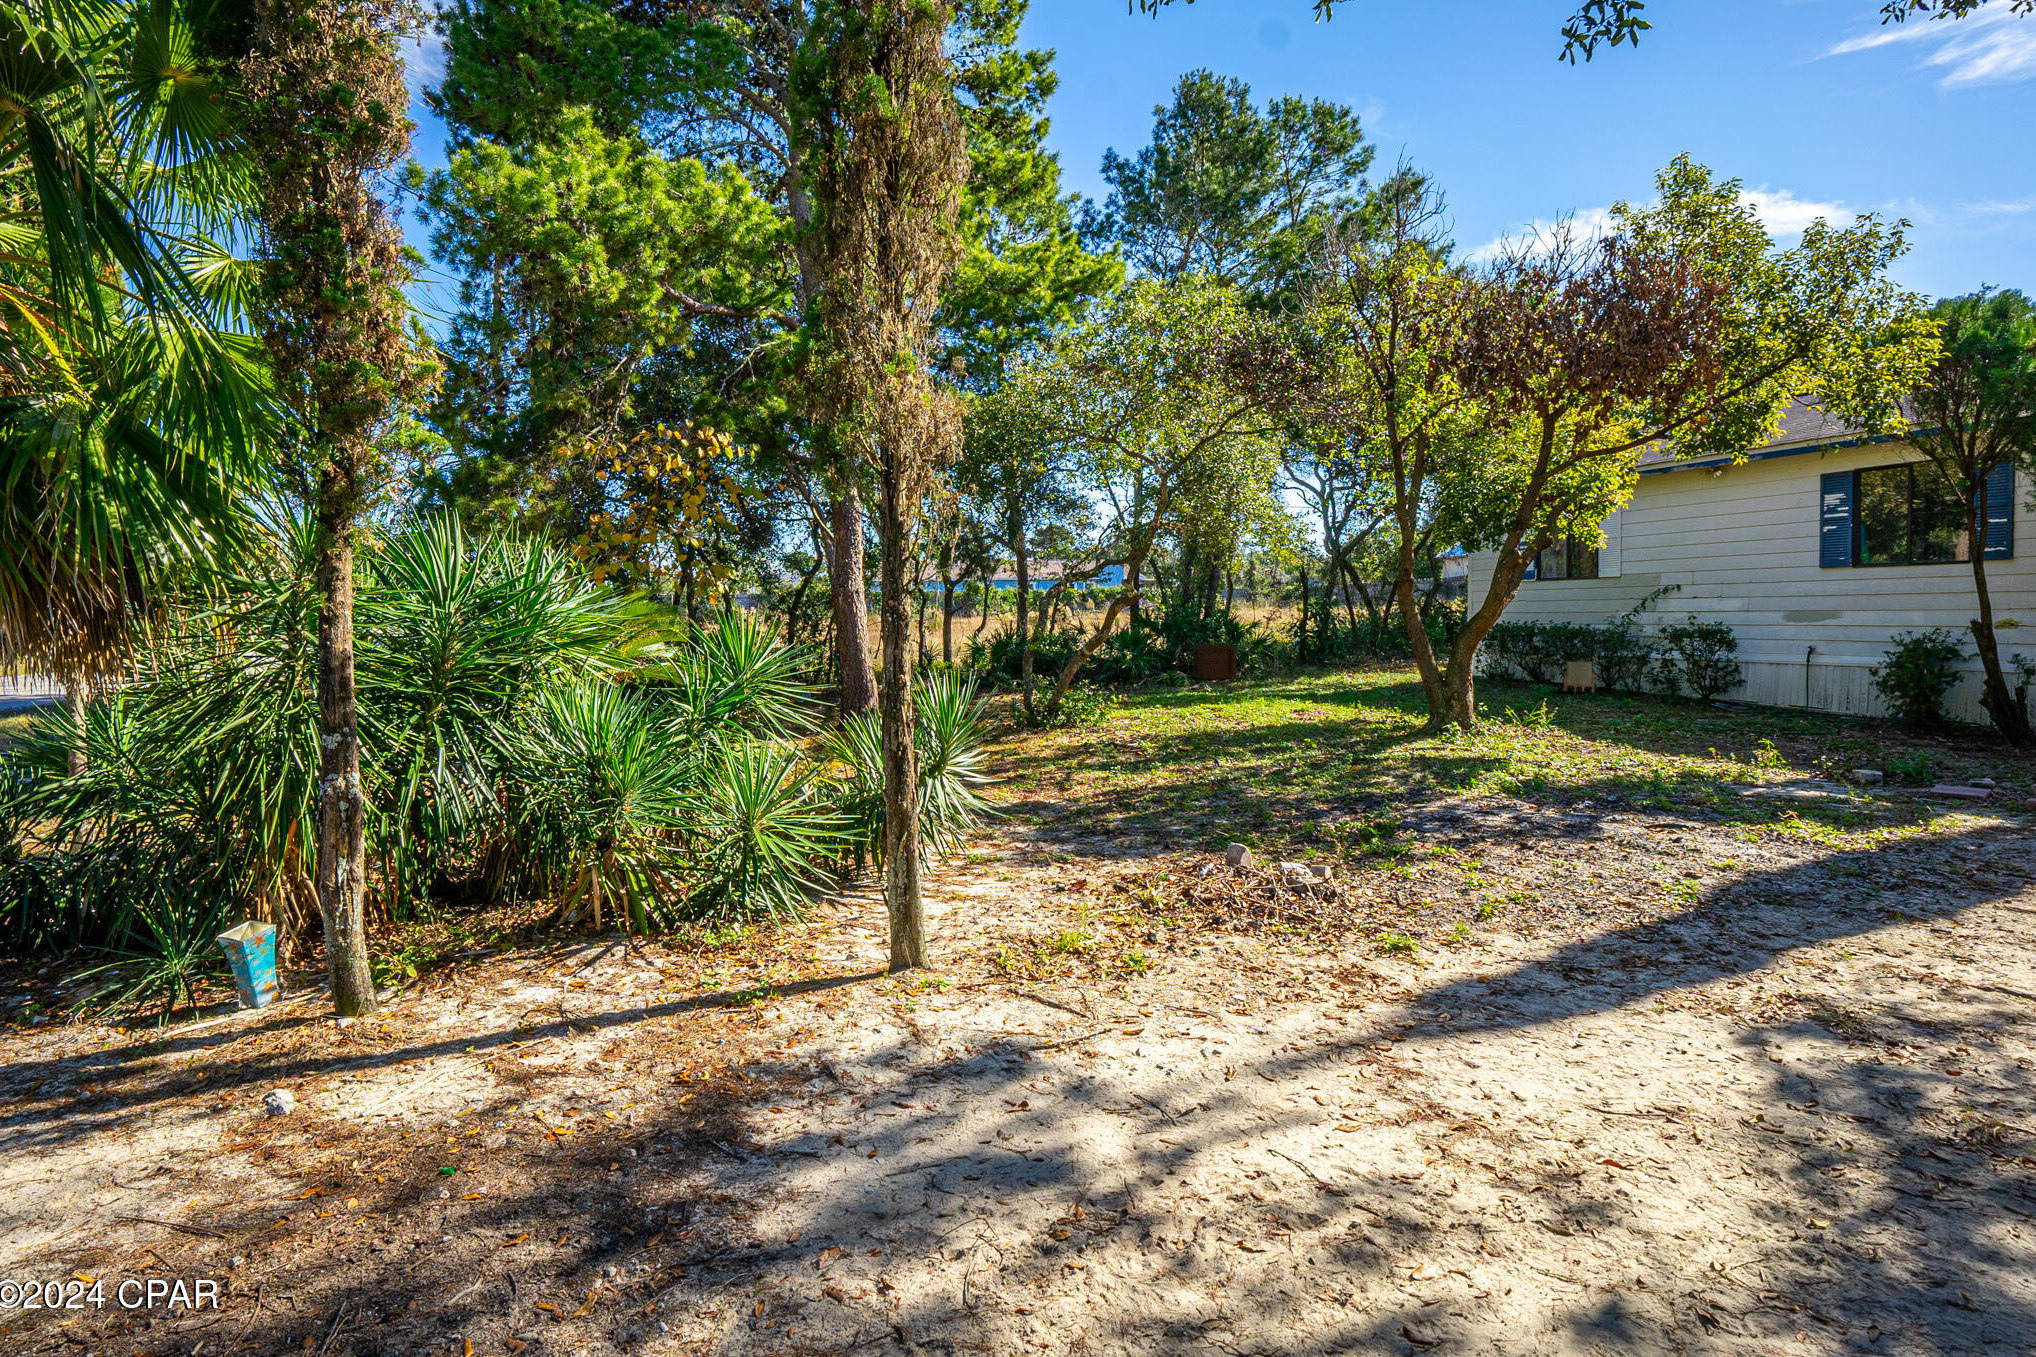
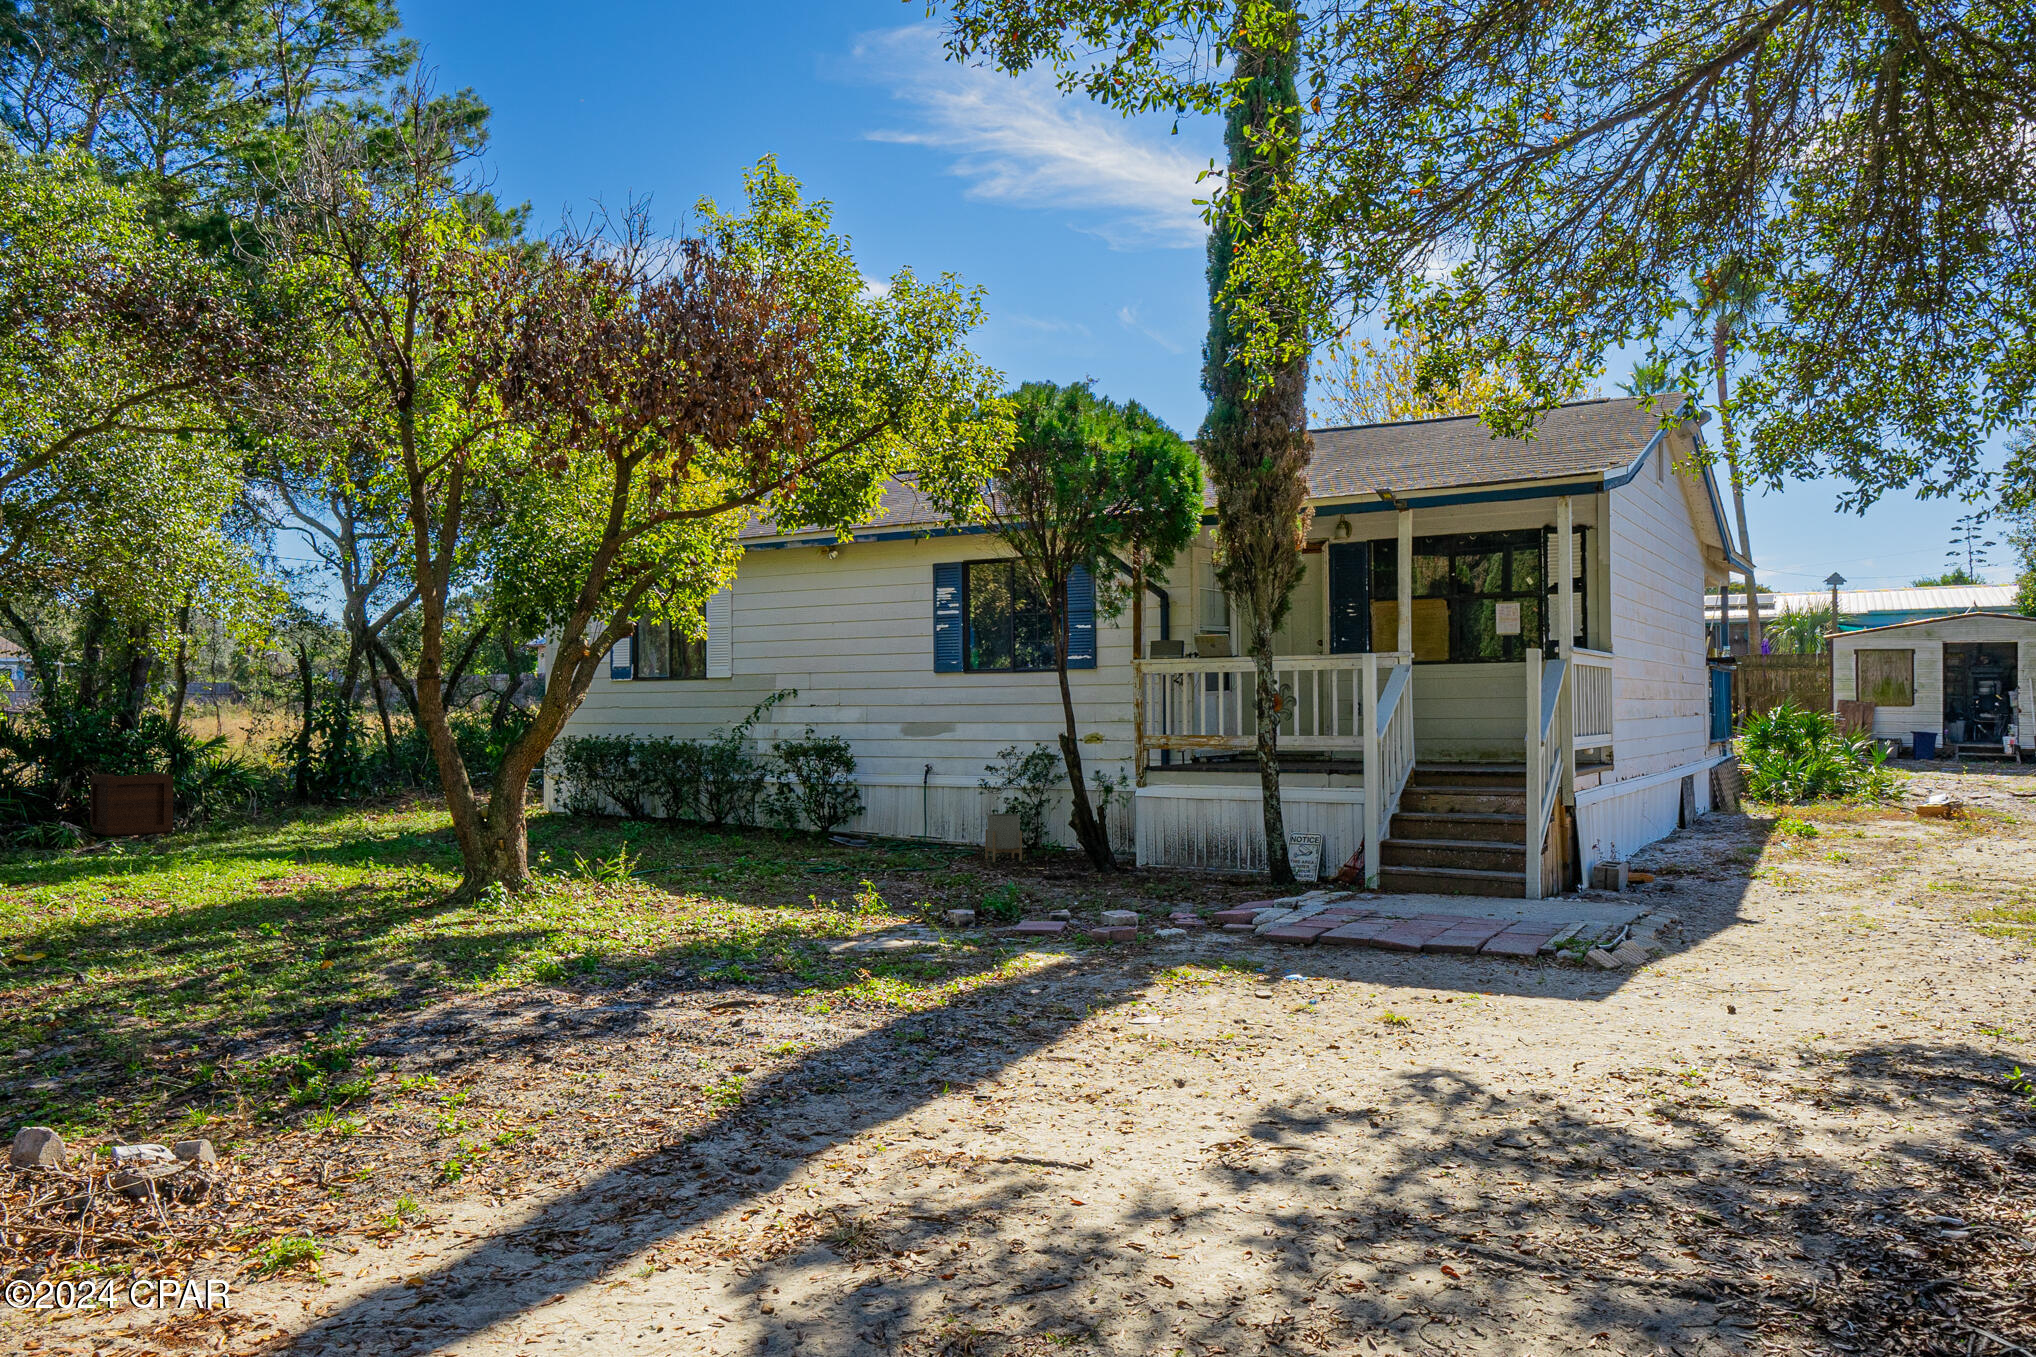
planter: present [1565,662,1594,691] -> present [985,814,1022,862]

